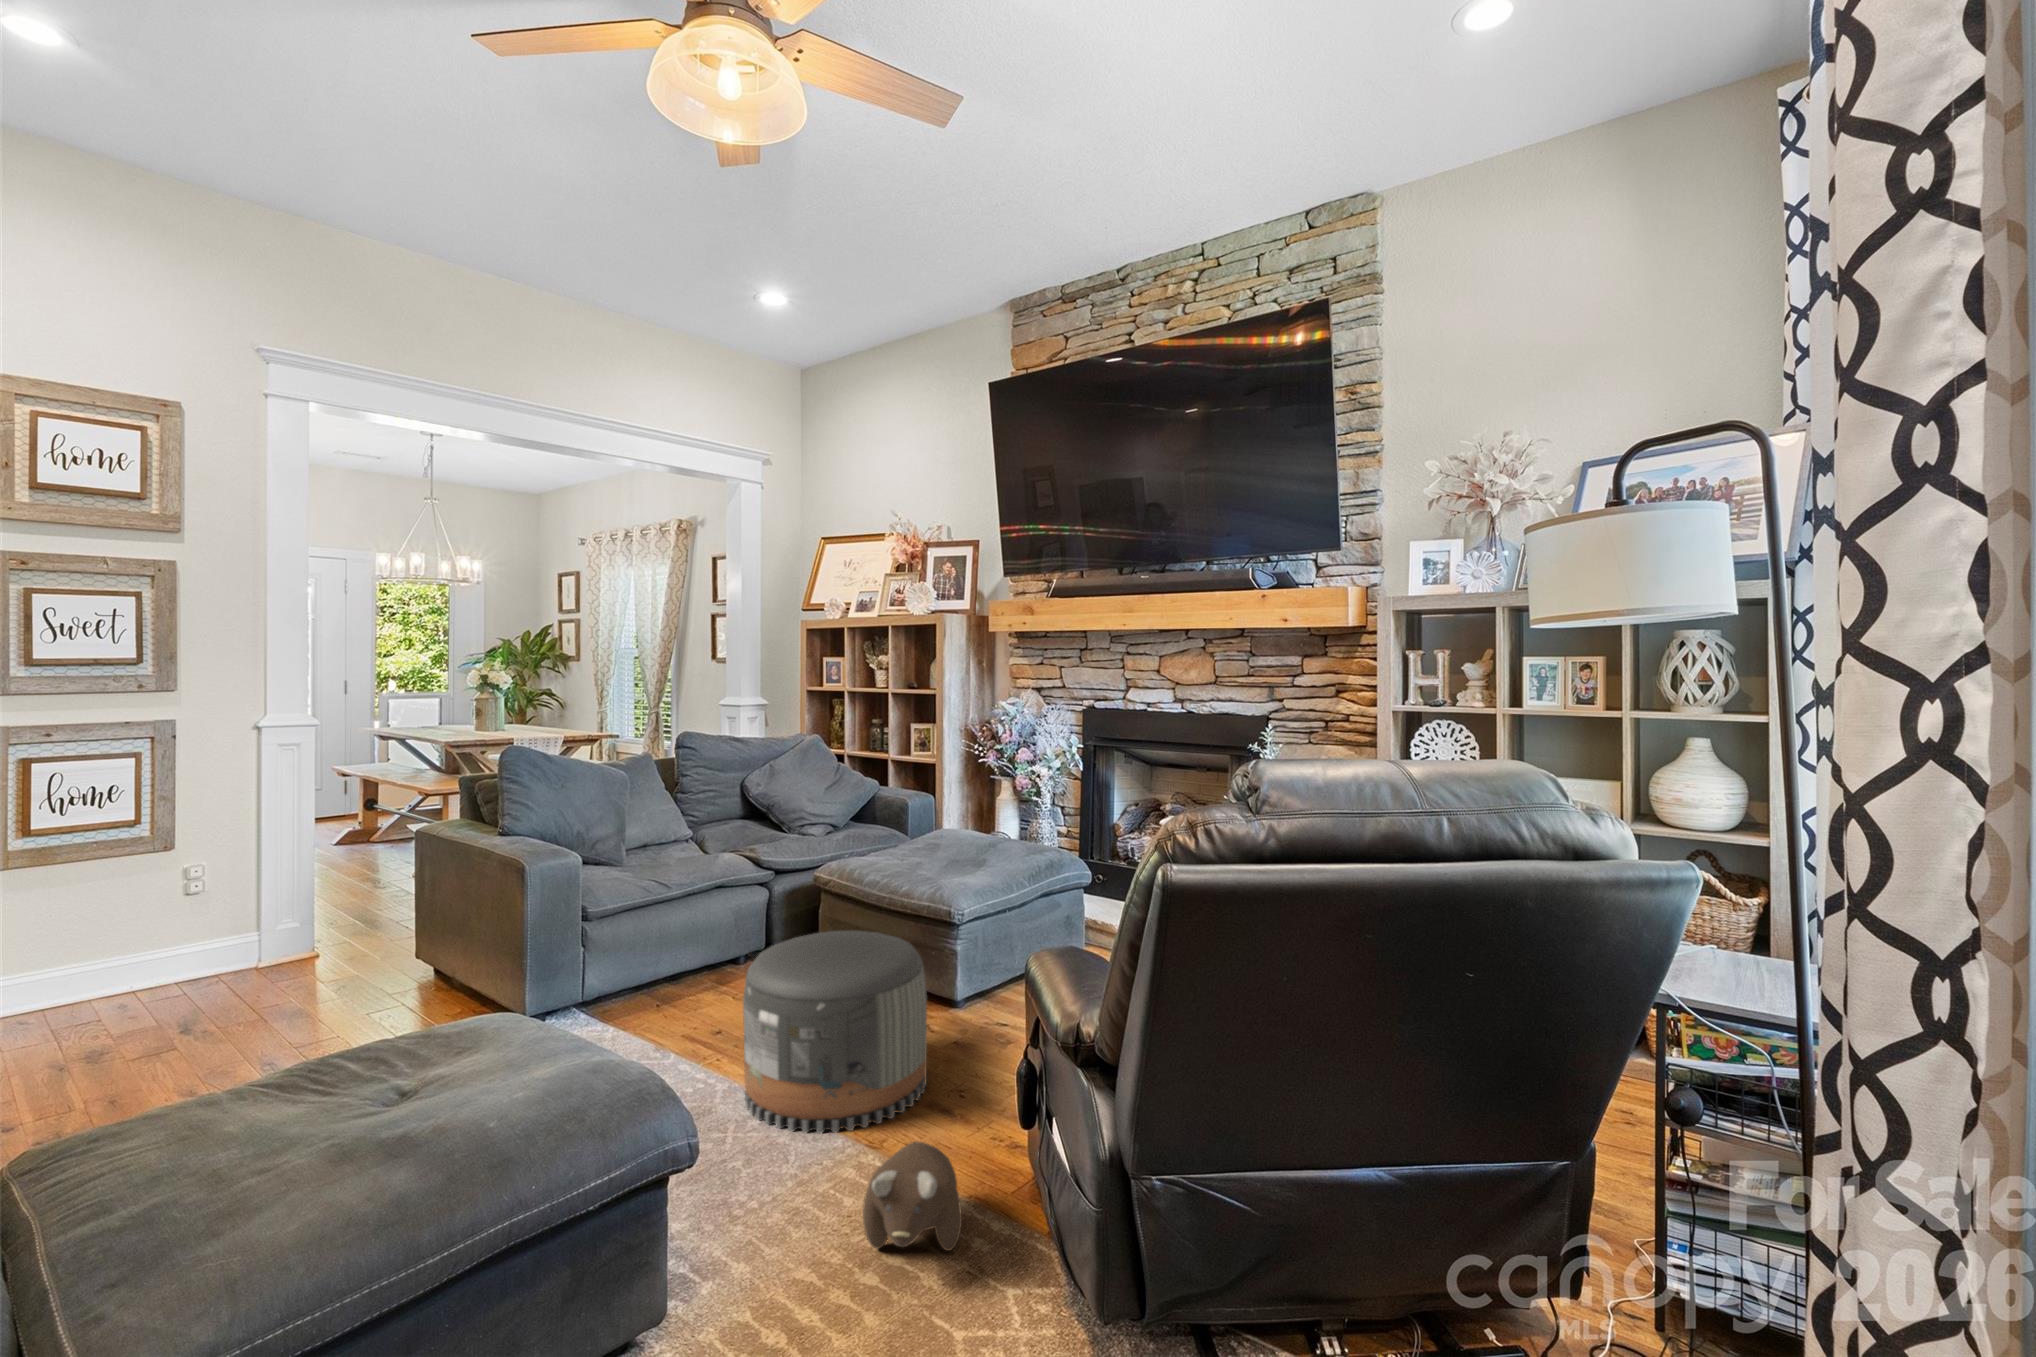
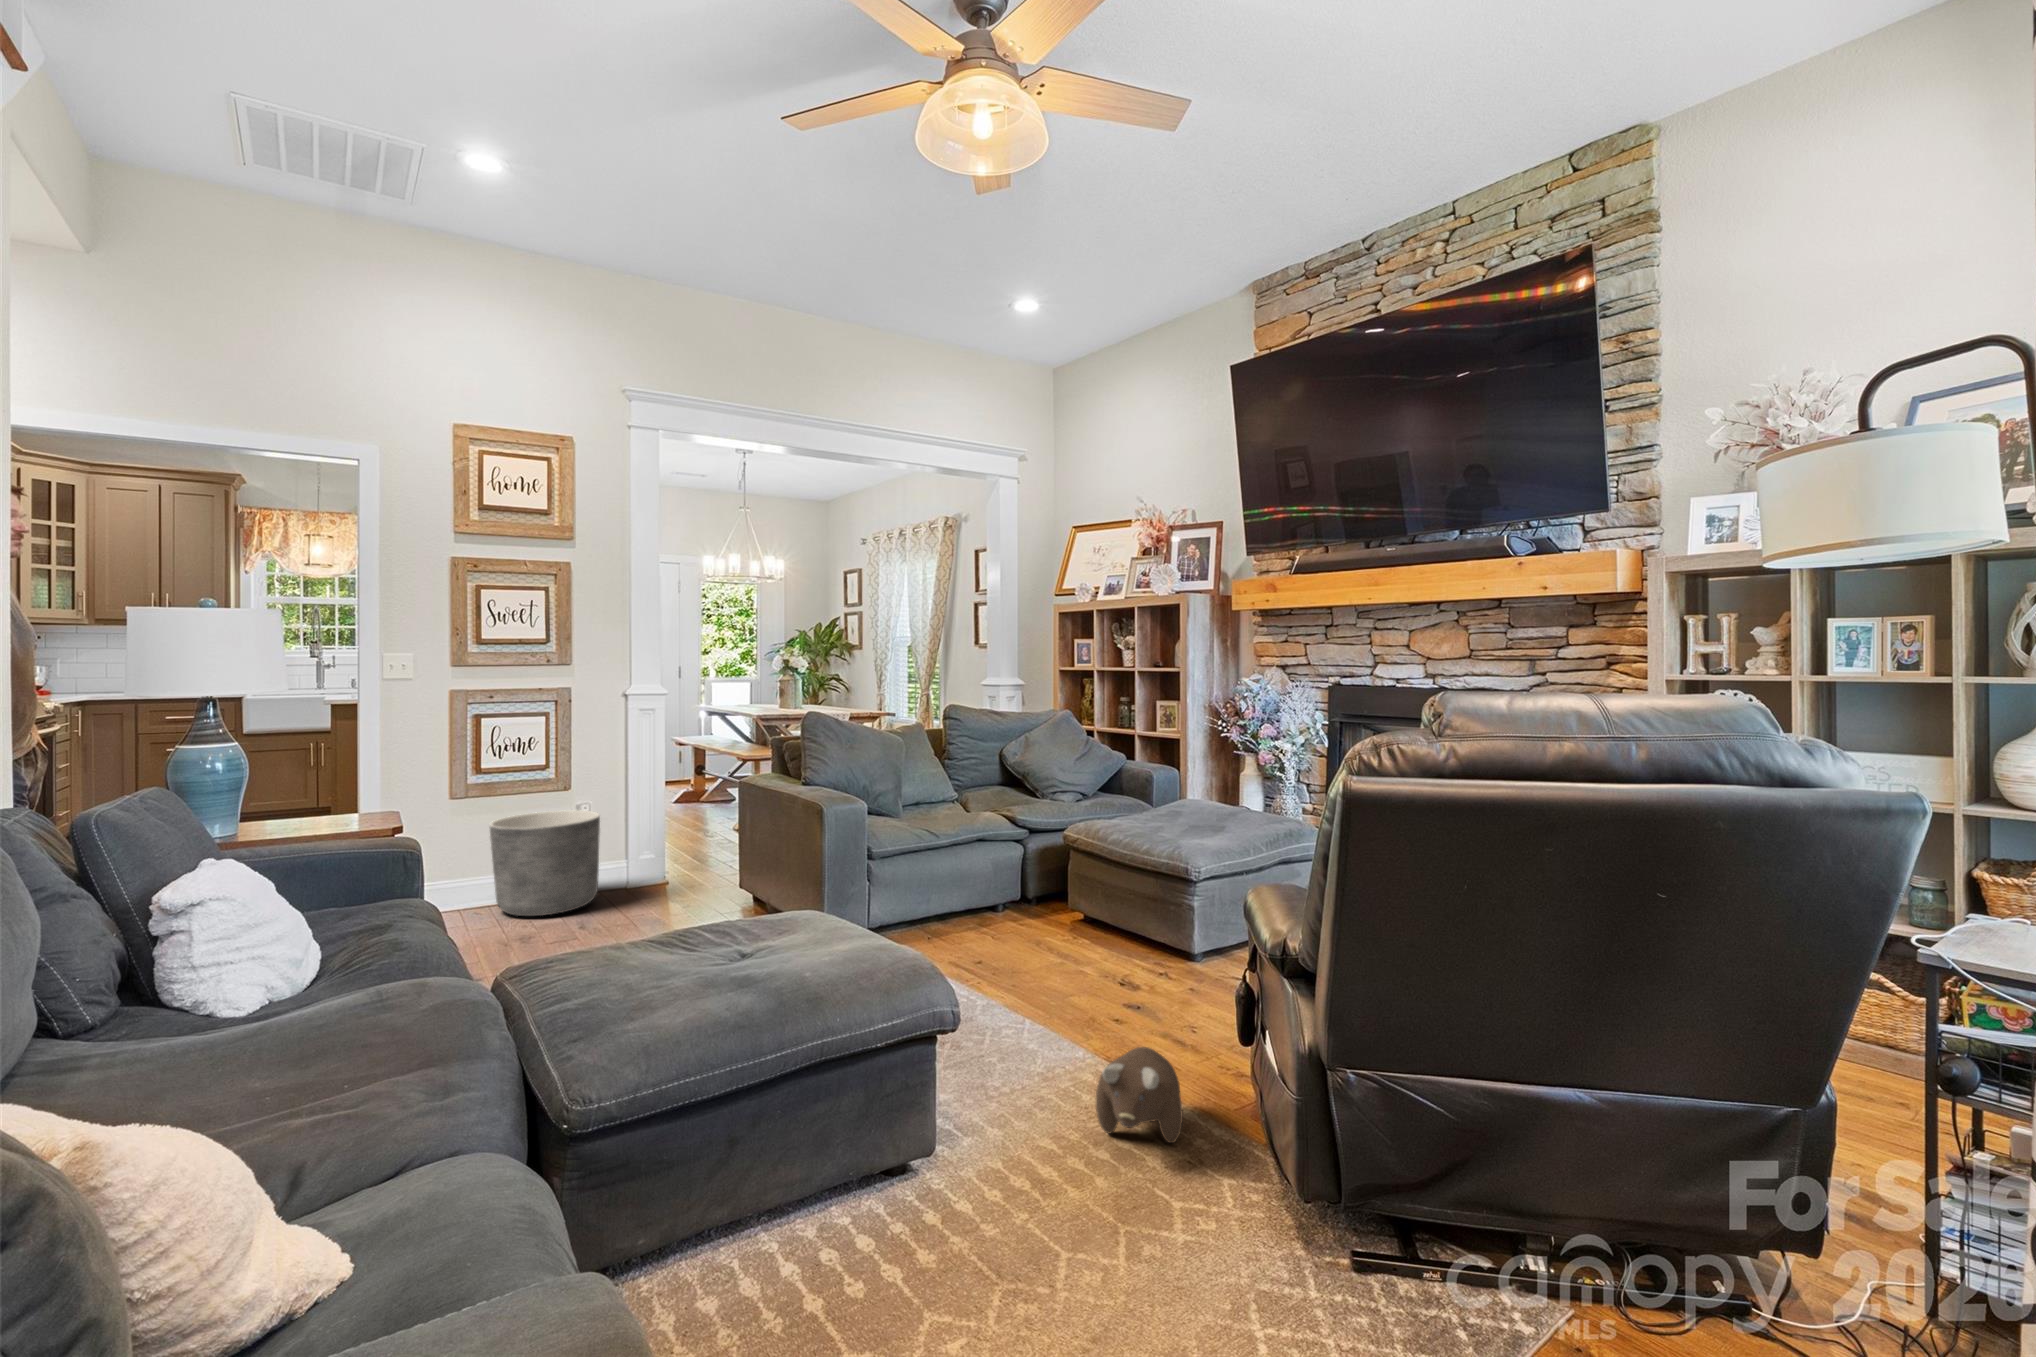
planter: none [38,876,215,1022] -> present [489,810,600,916]
pouf: present [743,931,927,1134] -> none [998,875,1160,1046]

